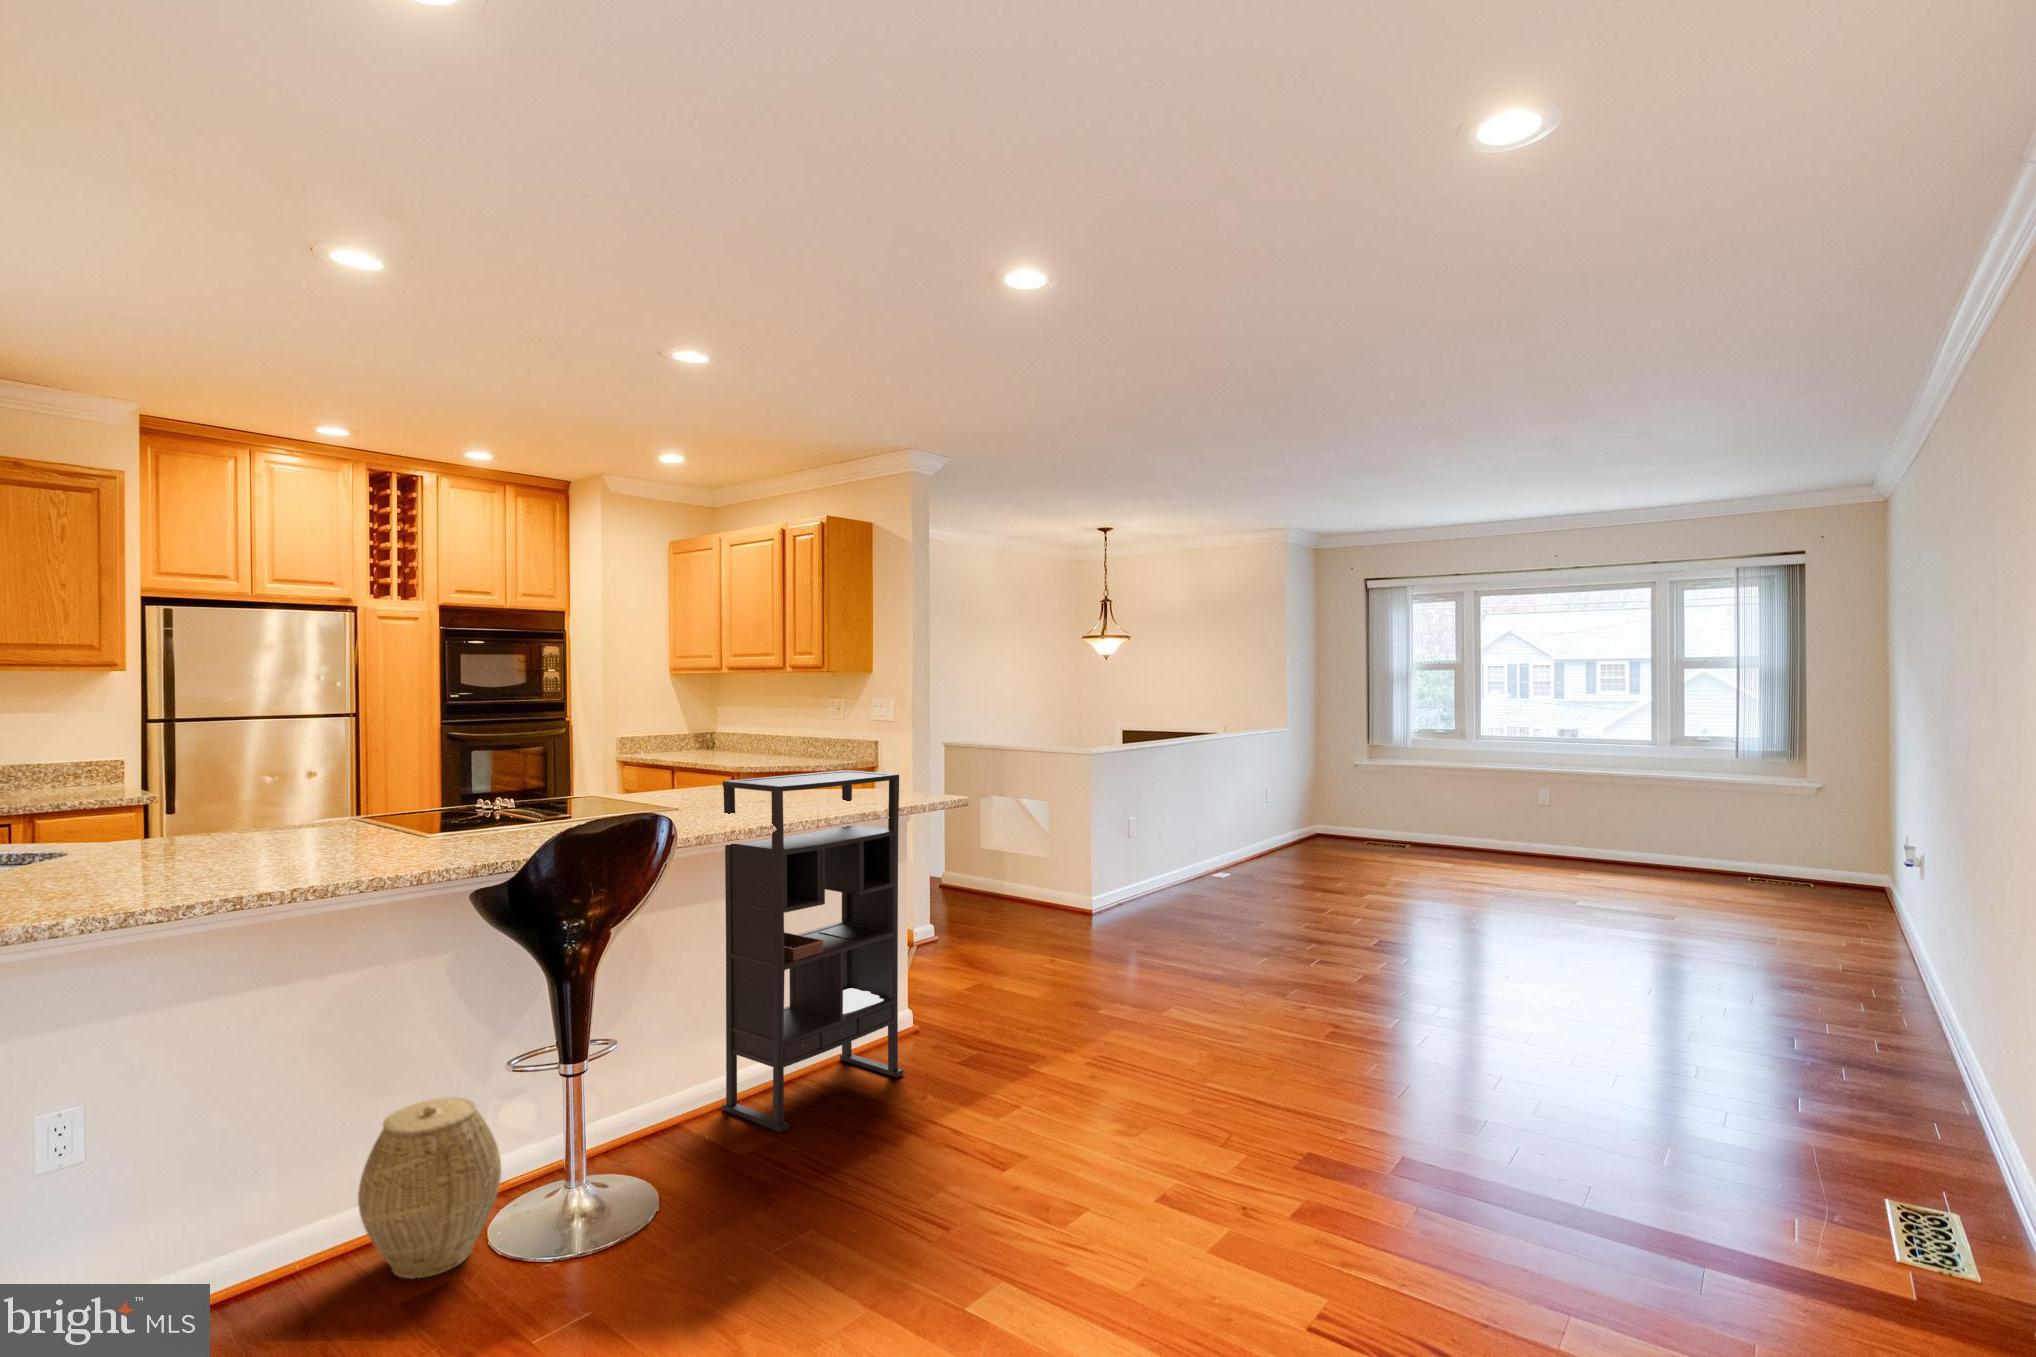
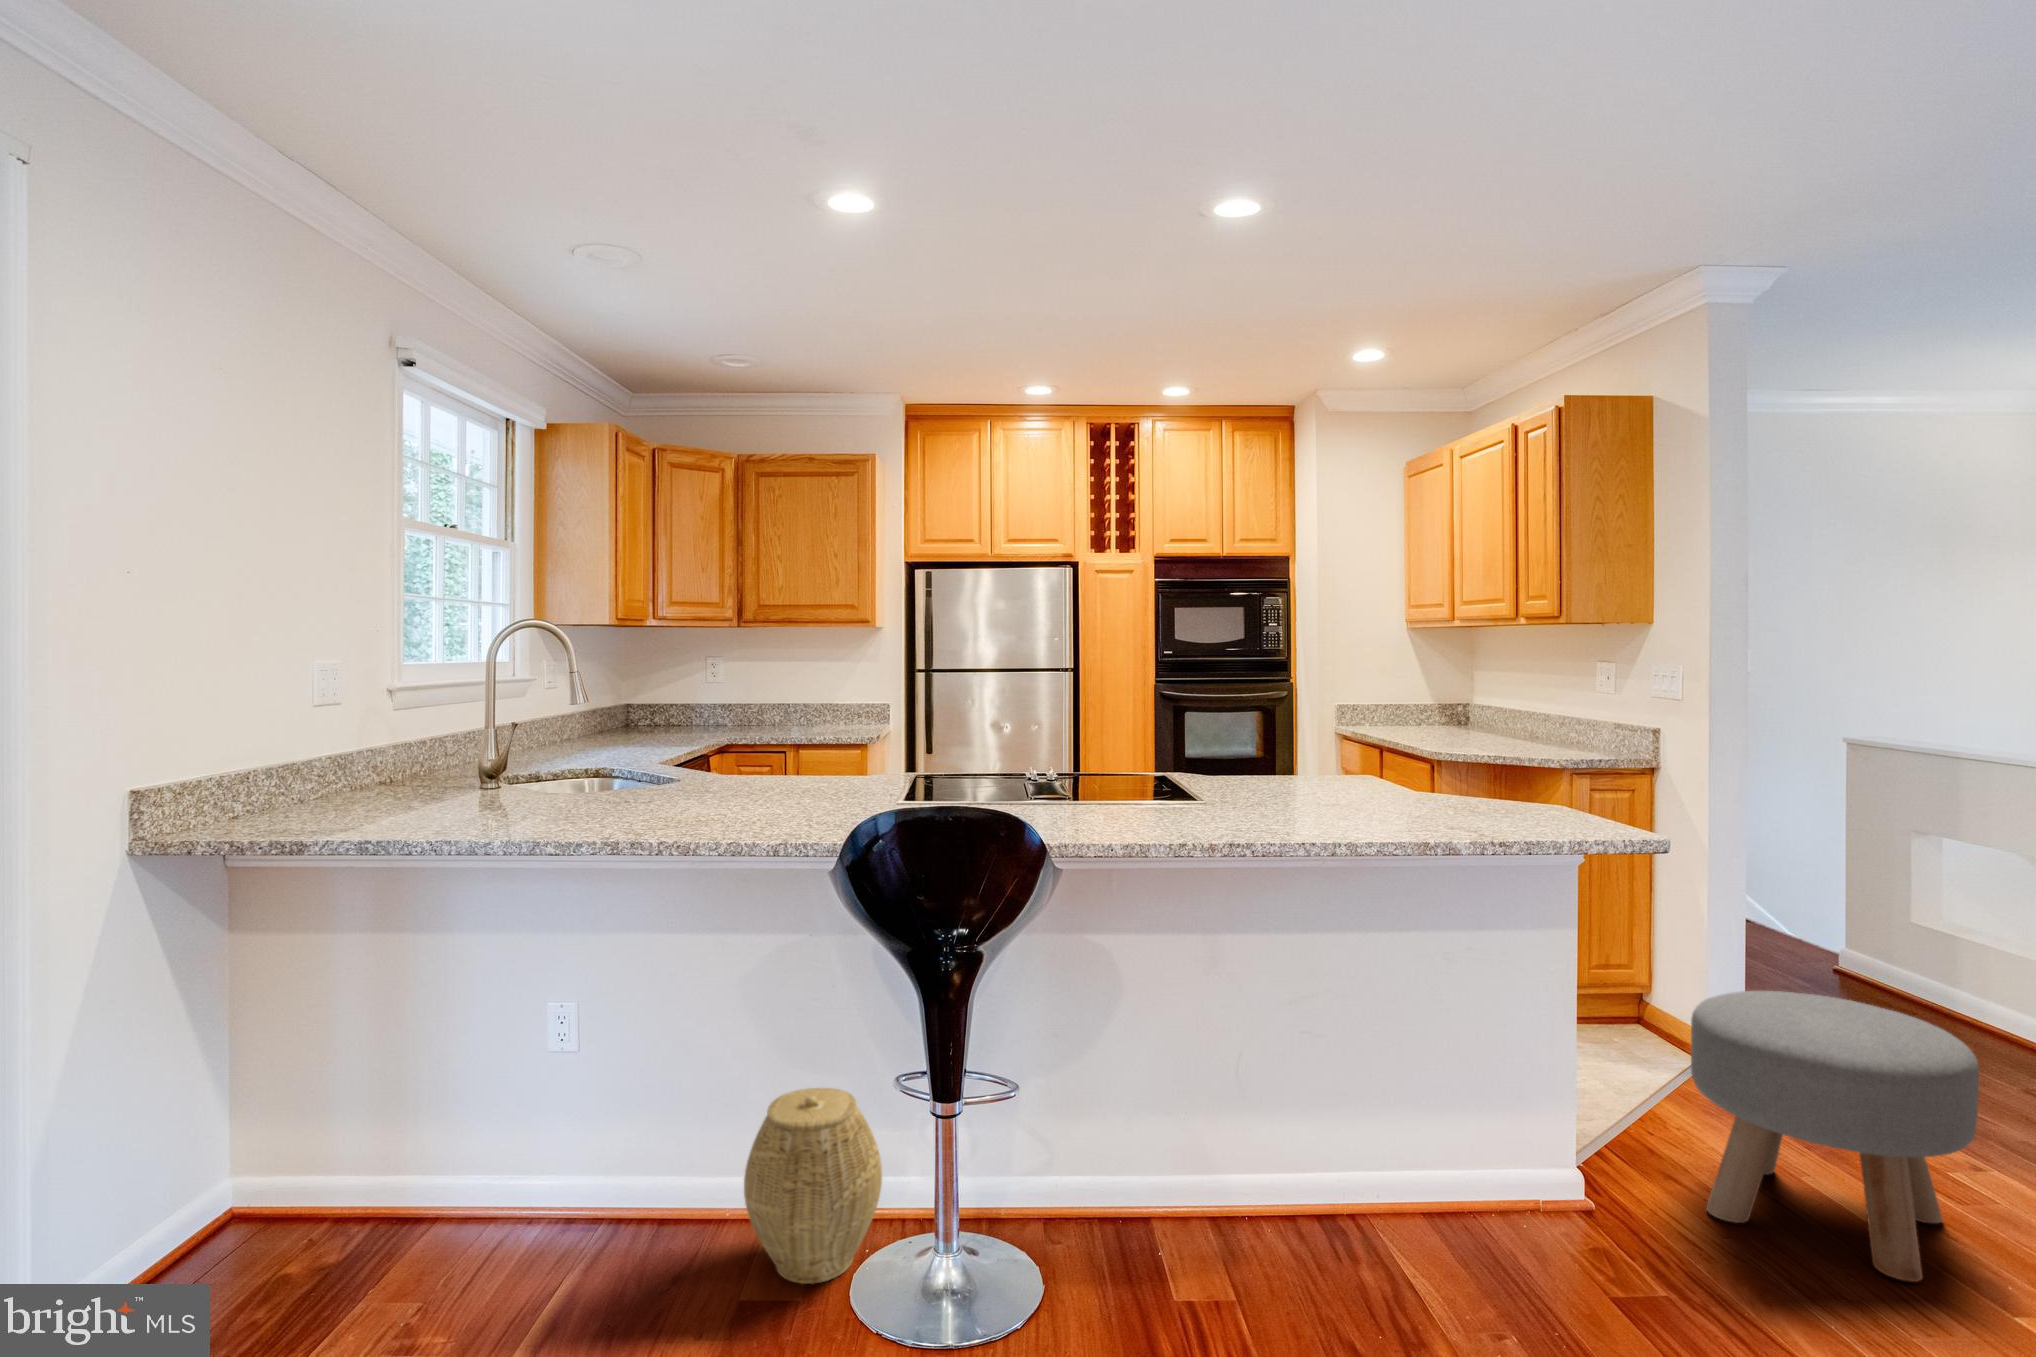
bookshelf: present [722,770,903,1133] -> none [1219,771,1508,1283]
ottoman: none [954,883,1079,1018] -> present [1691,991,1979,1282]

